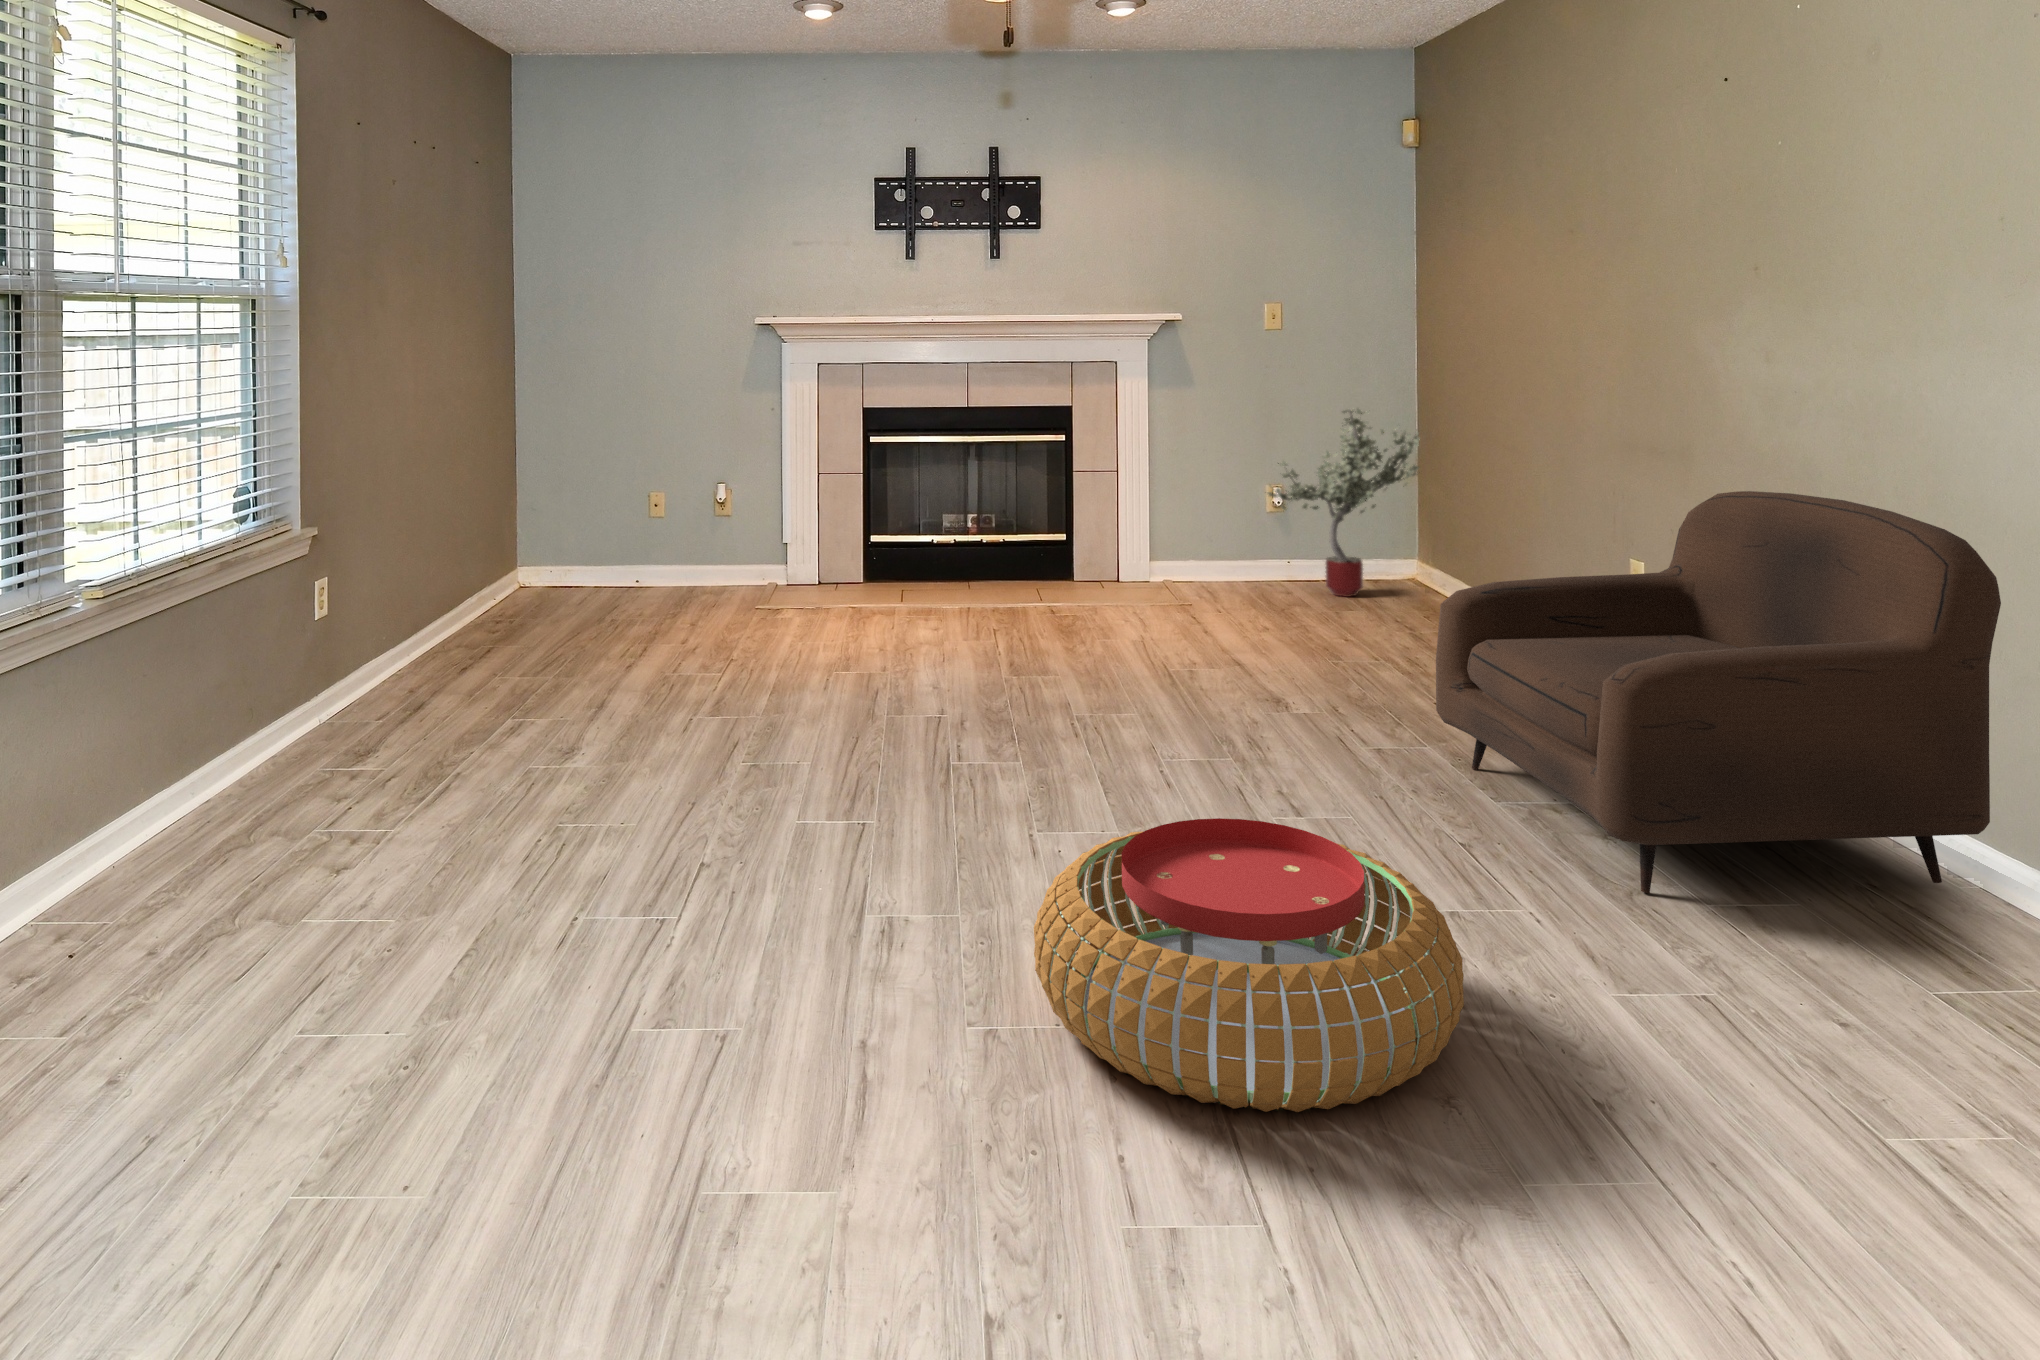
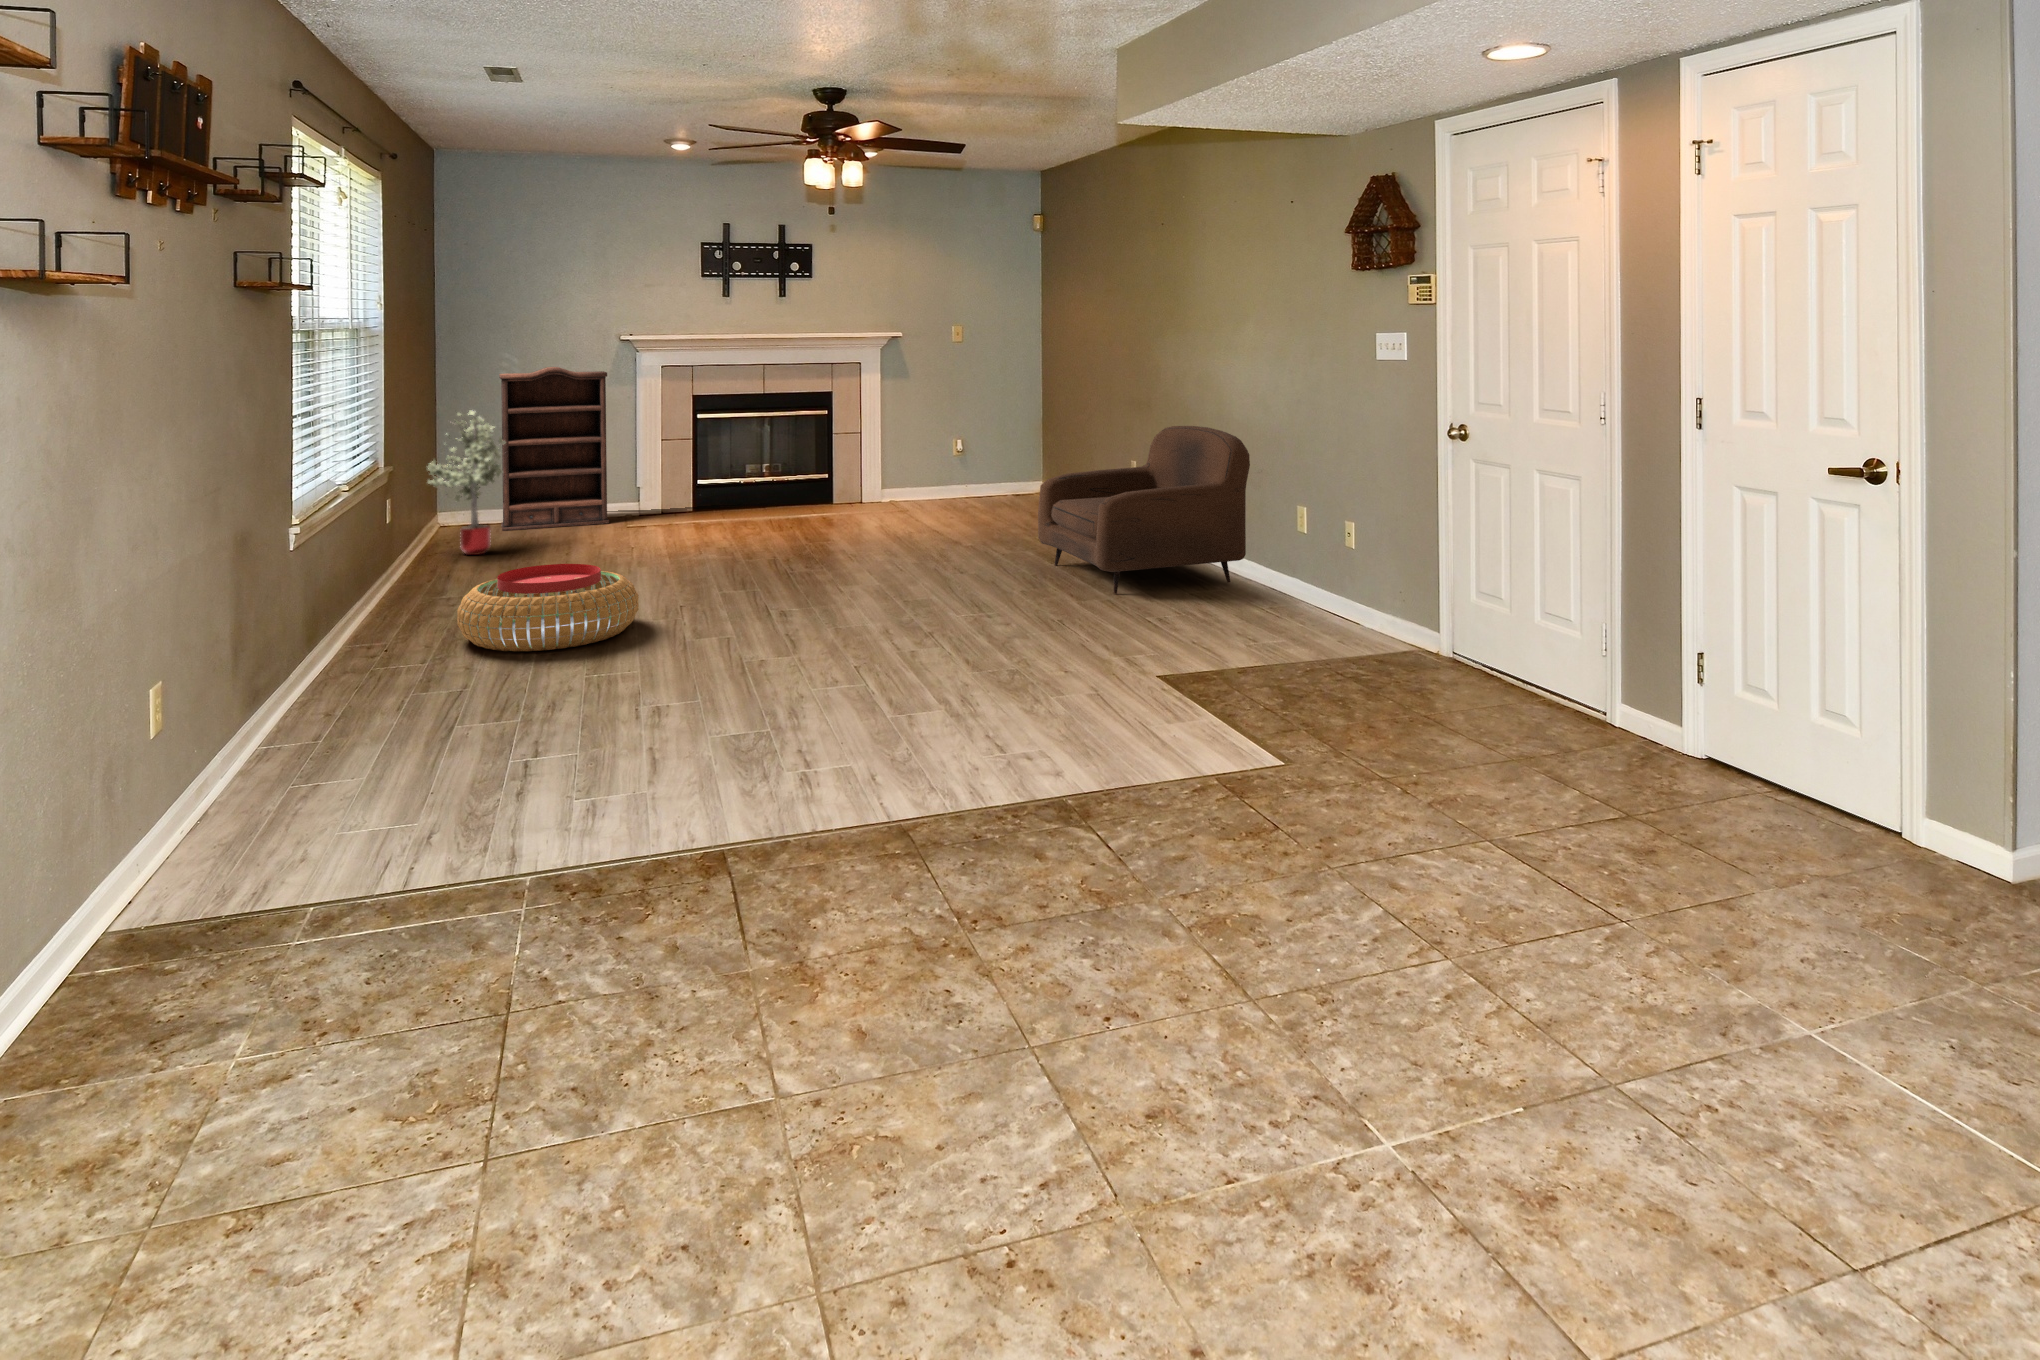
bookshelf: none [587,363,740,602] -> present [499,367,609,531]
potted tree: present [1268,409,1420,597] -> present [428,410,505,555]
pouf: present [1034,818,1464,1112] -> present [457,564,639,651]

